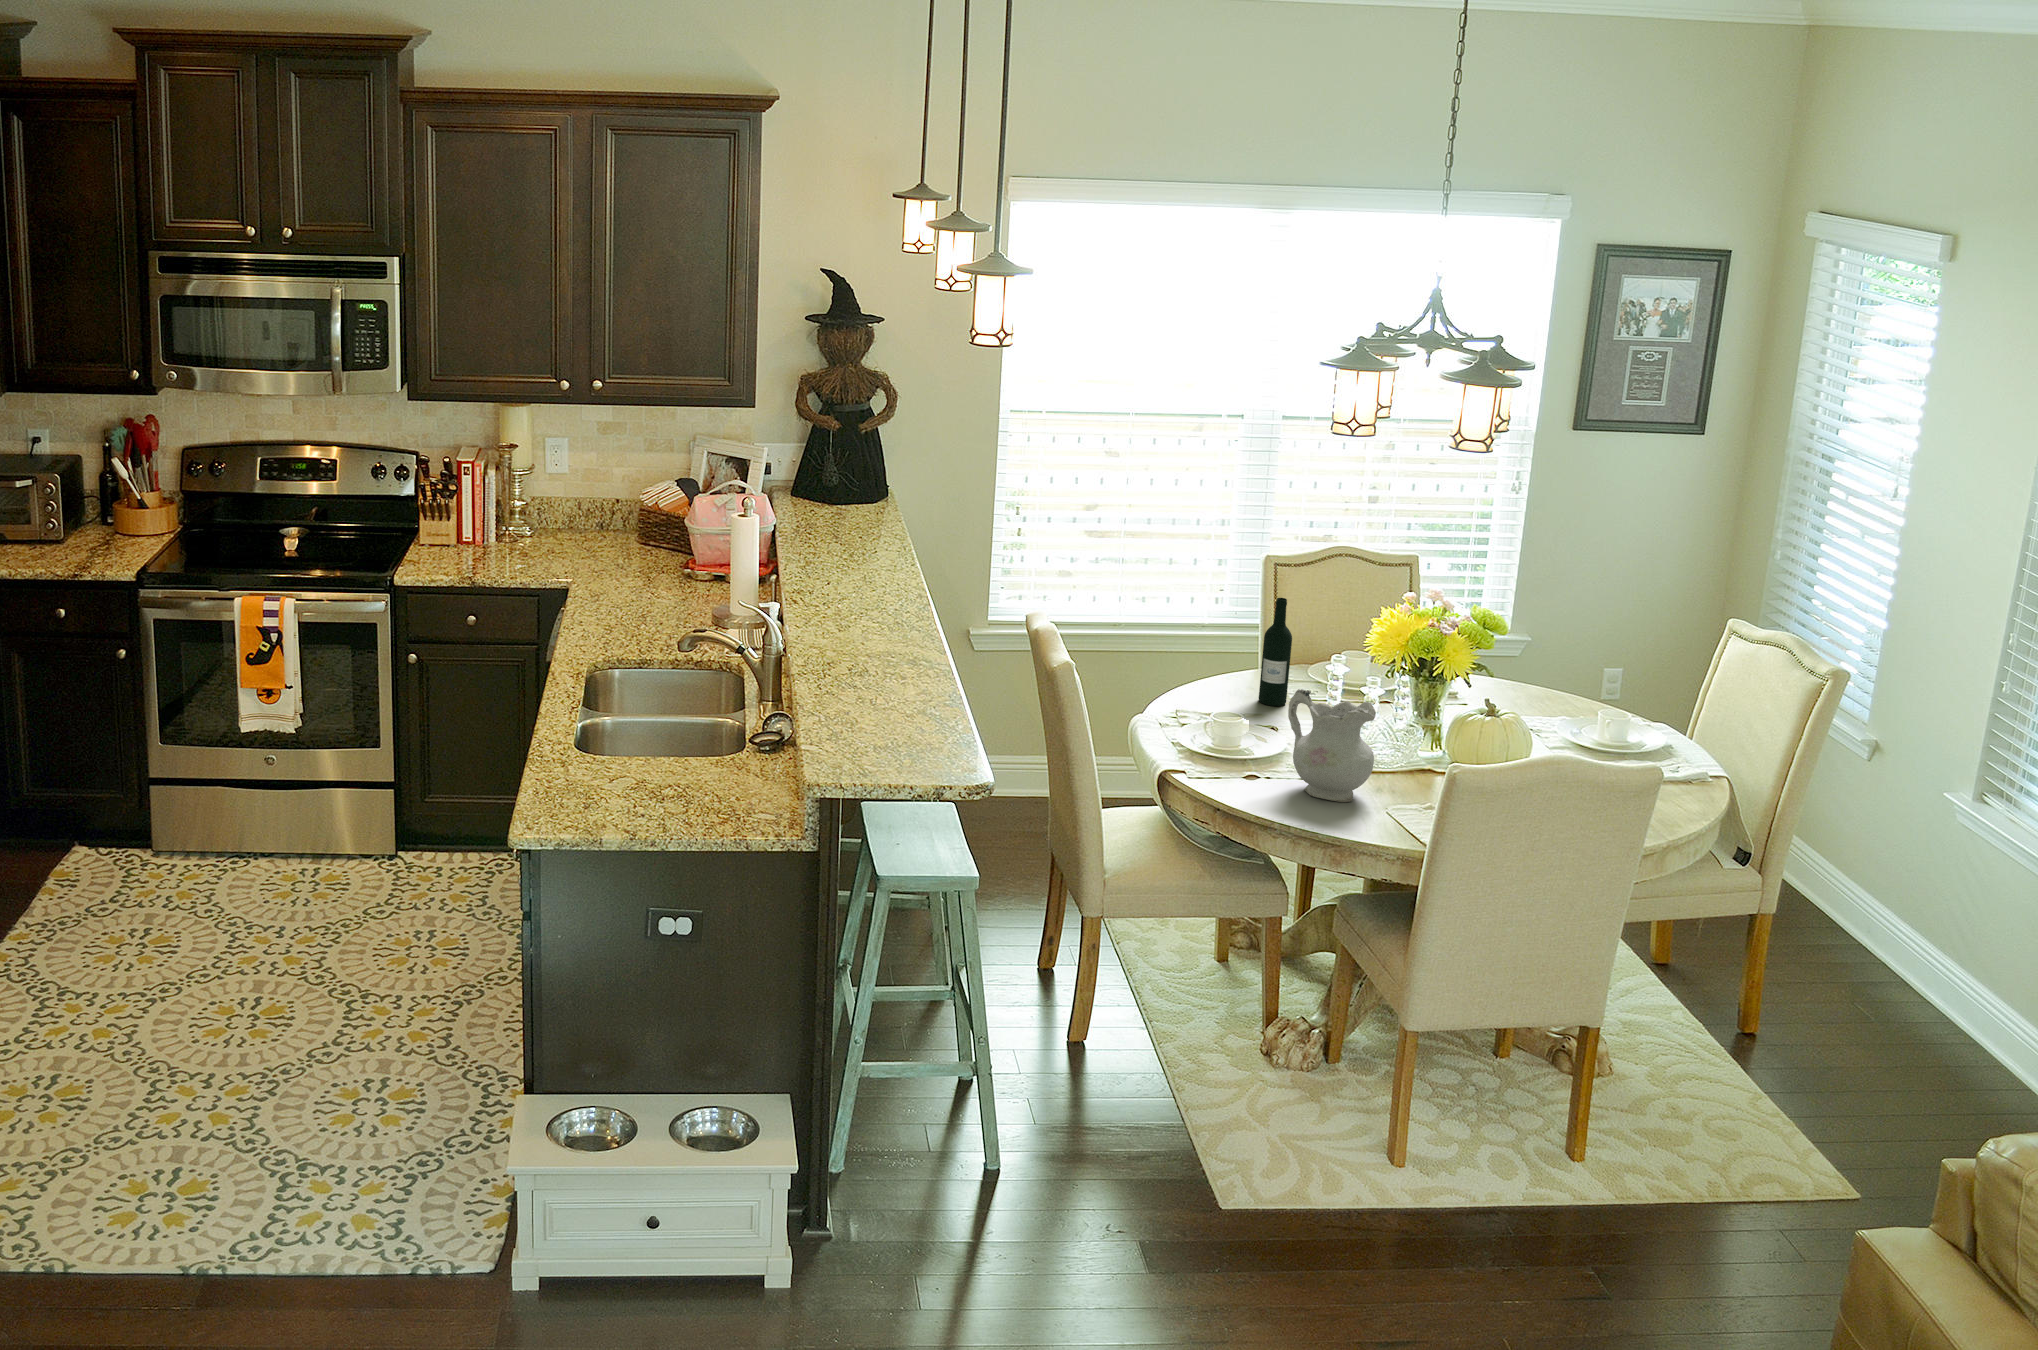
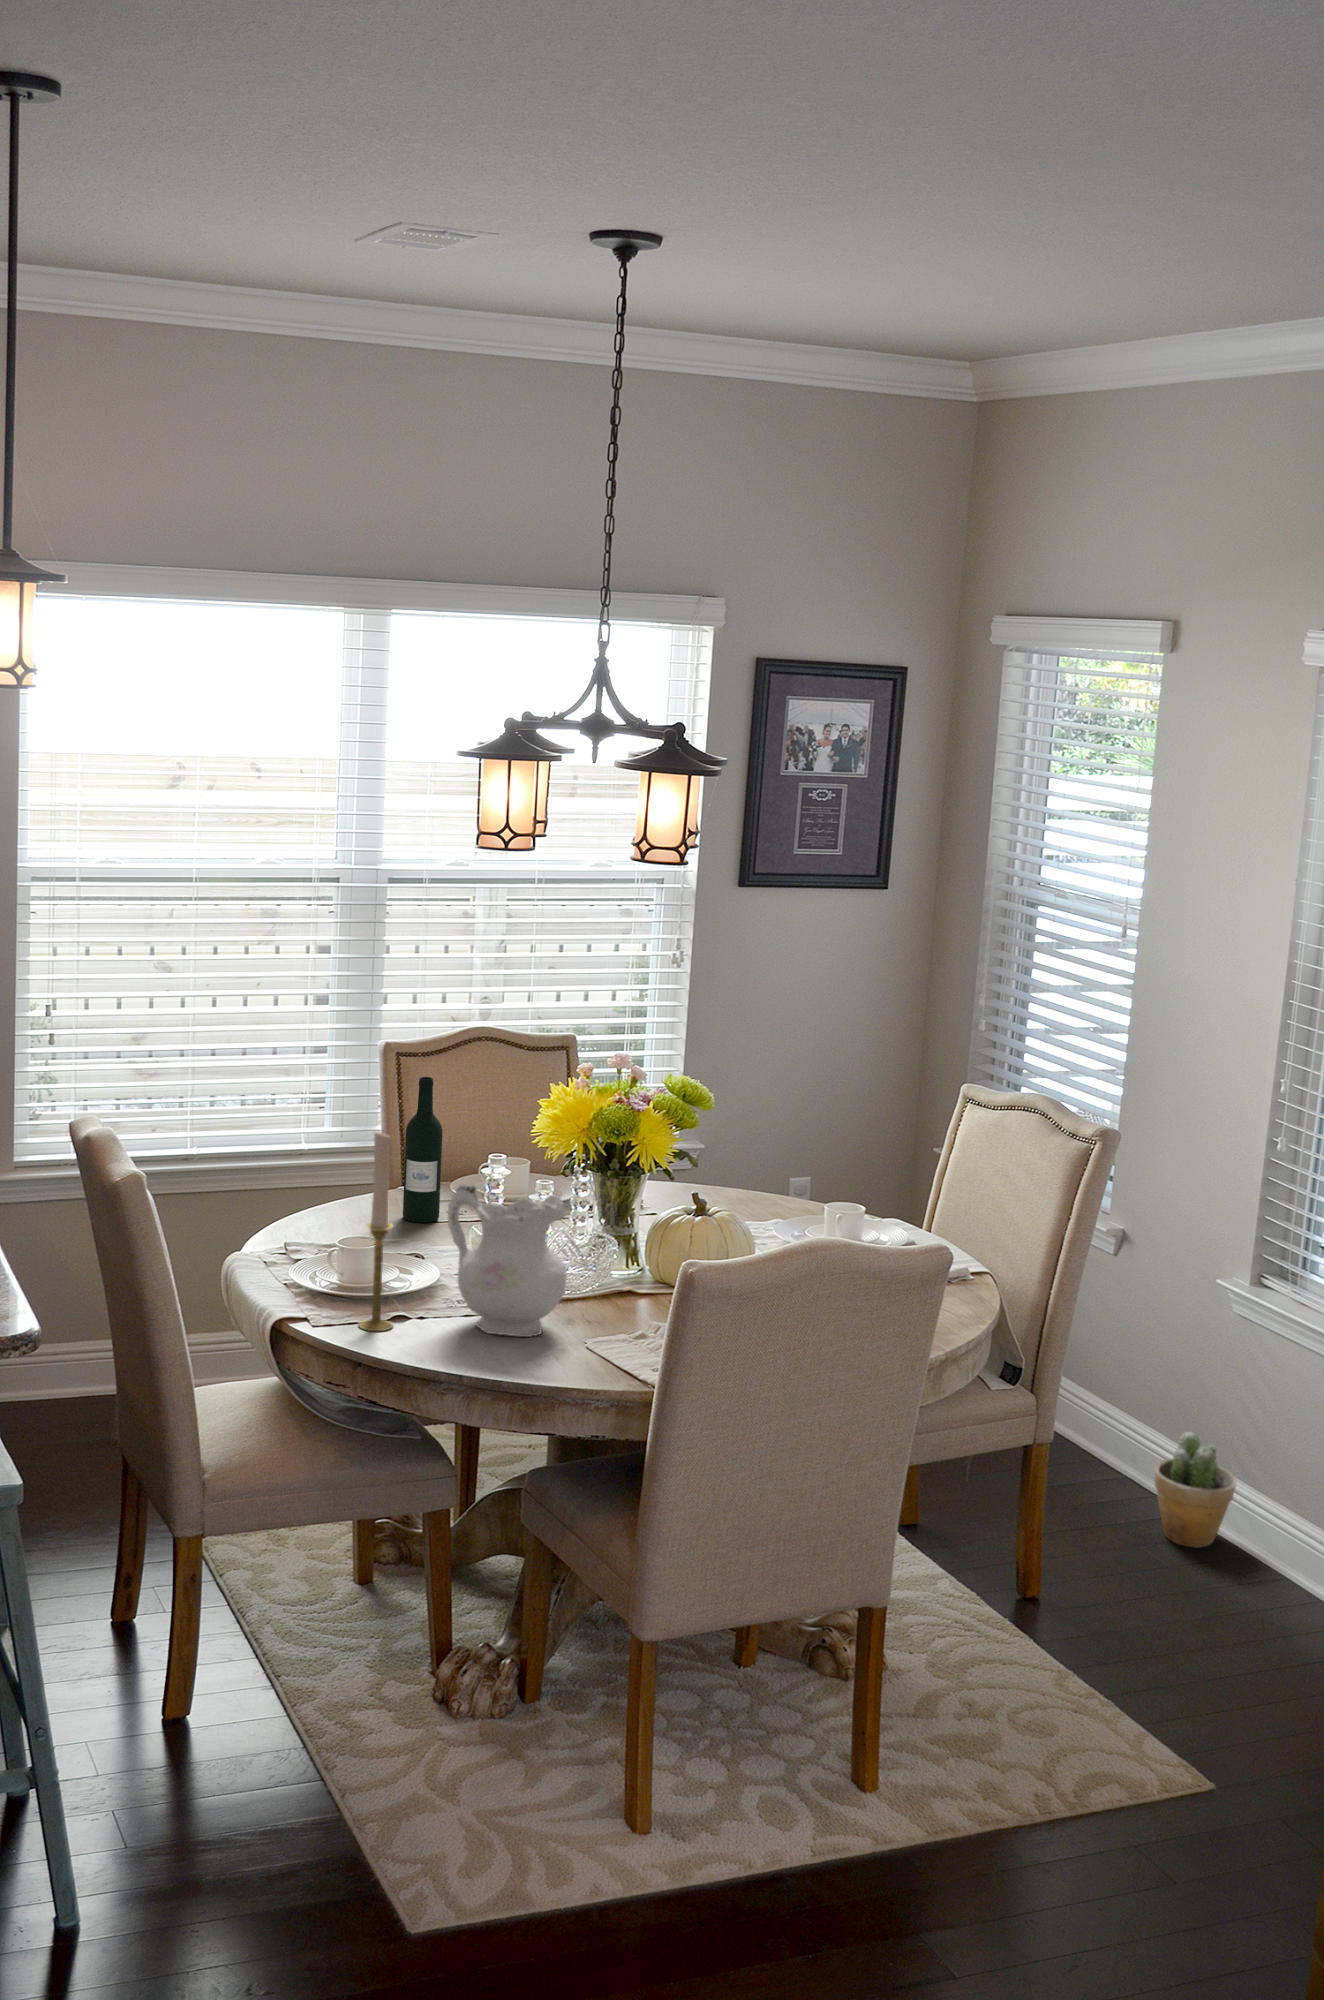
candlestick: none [1220,647,1250,787] -> present [359,1132,393,1331]
potted plant: none [1893,937,1971,1035] -> present [1154,1432,1236,1548]

